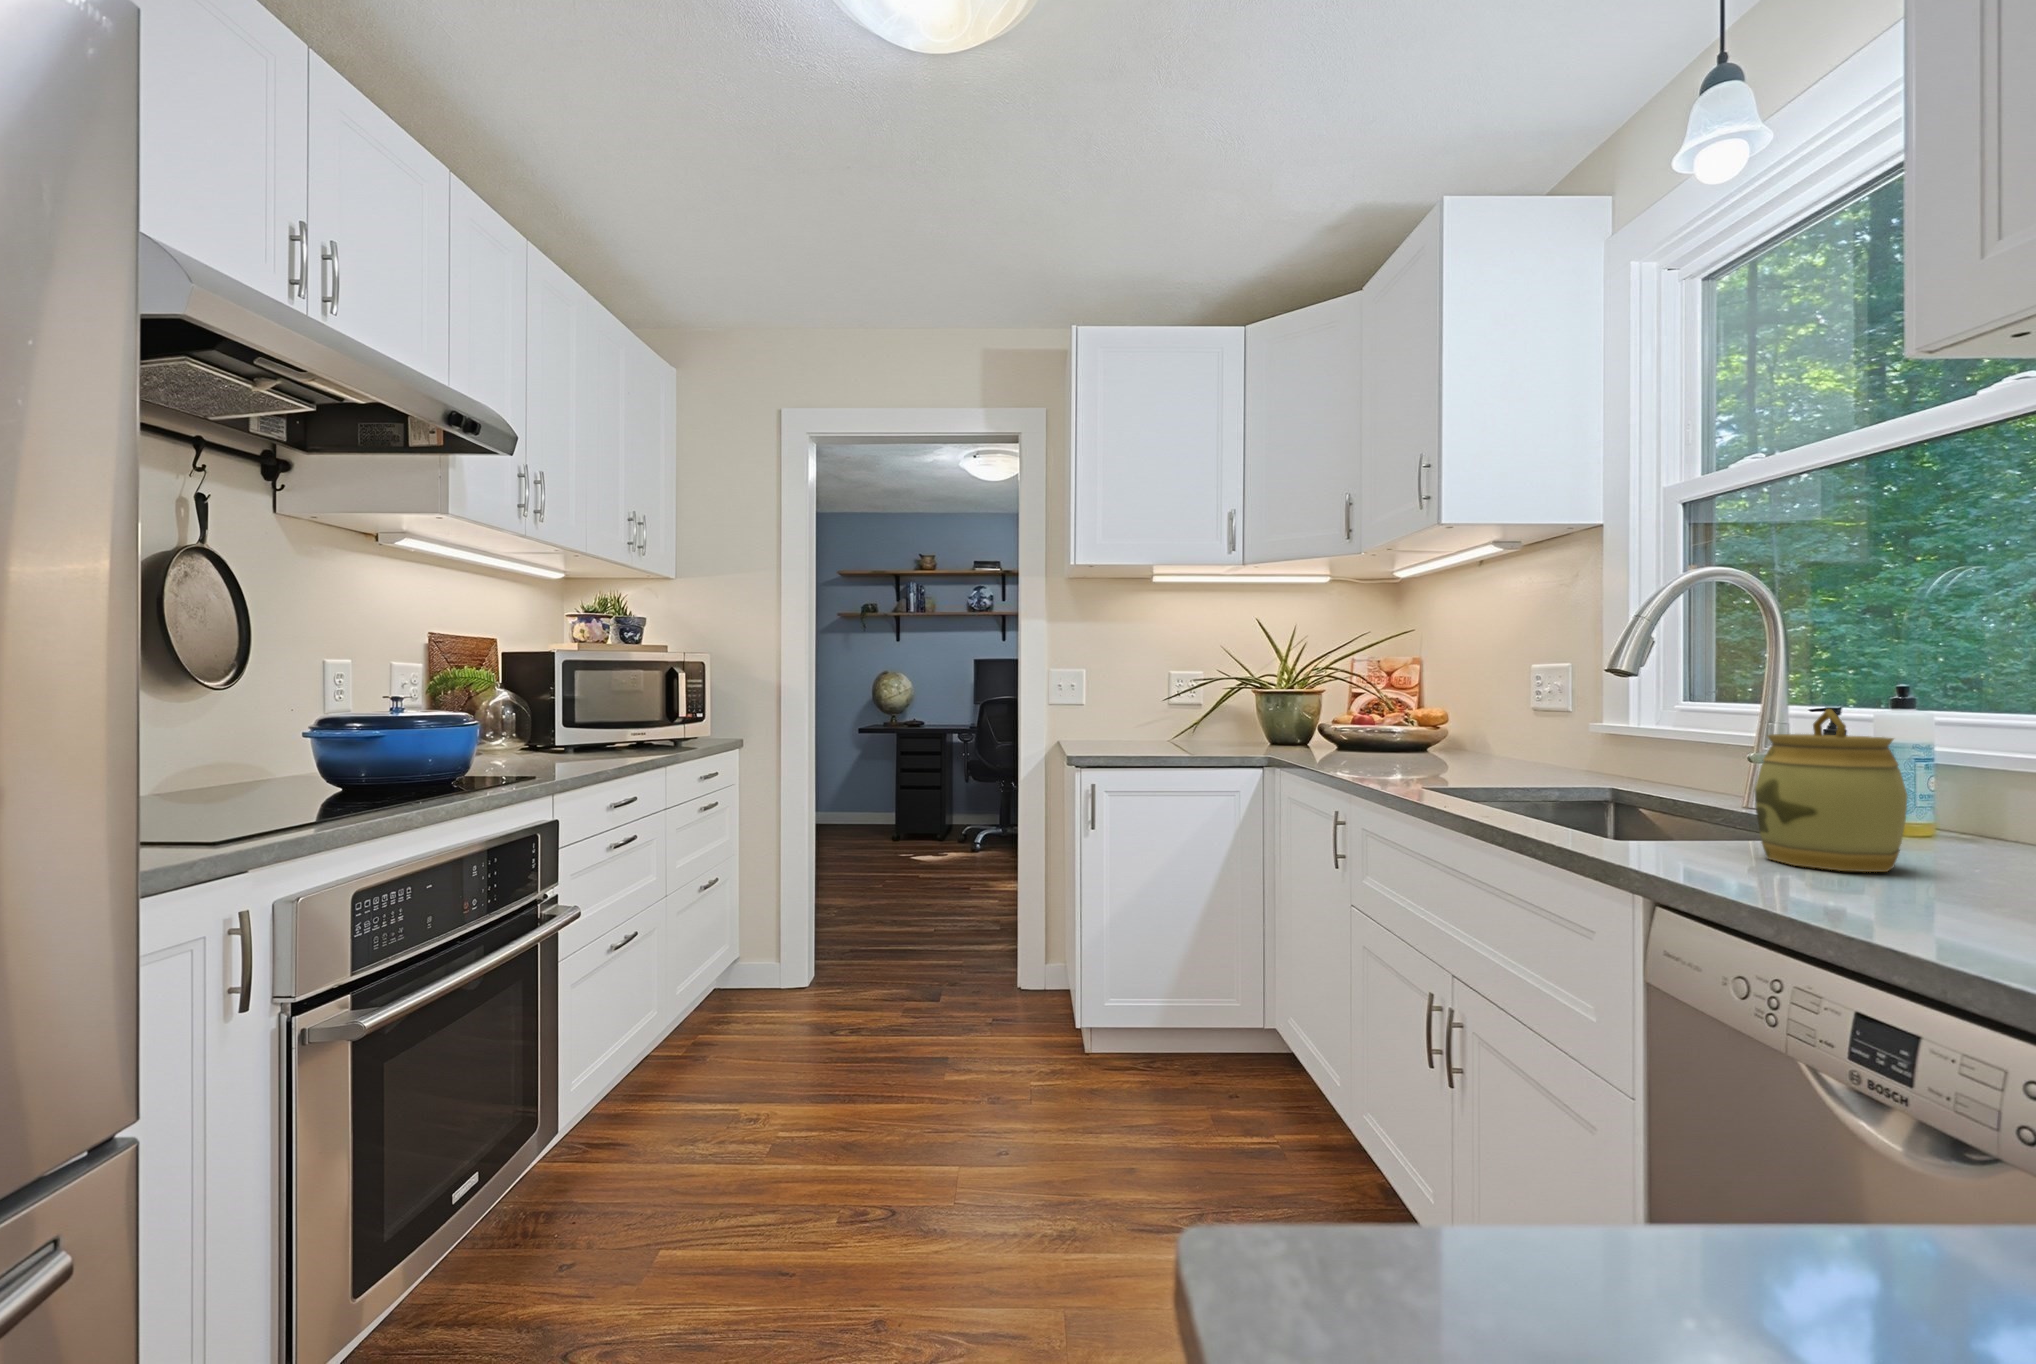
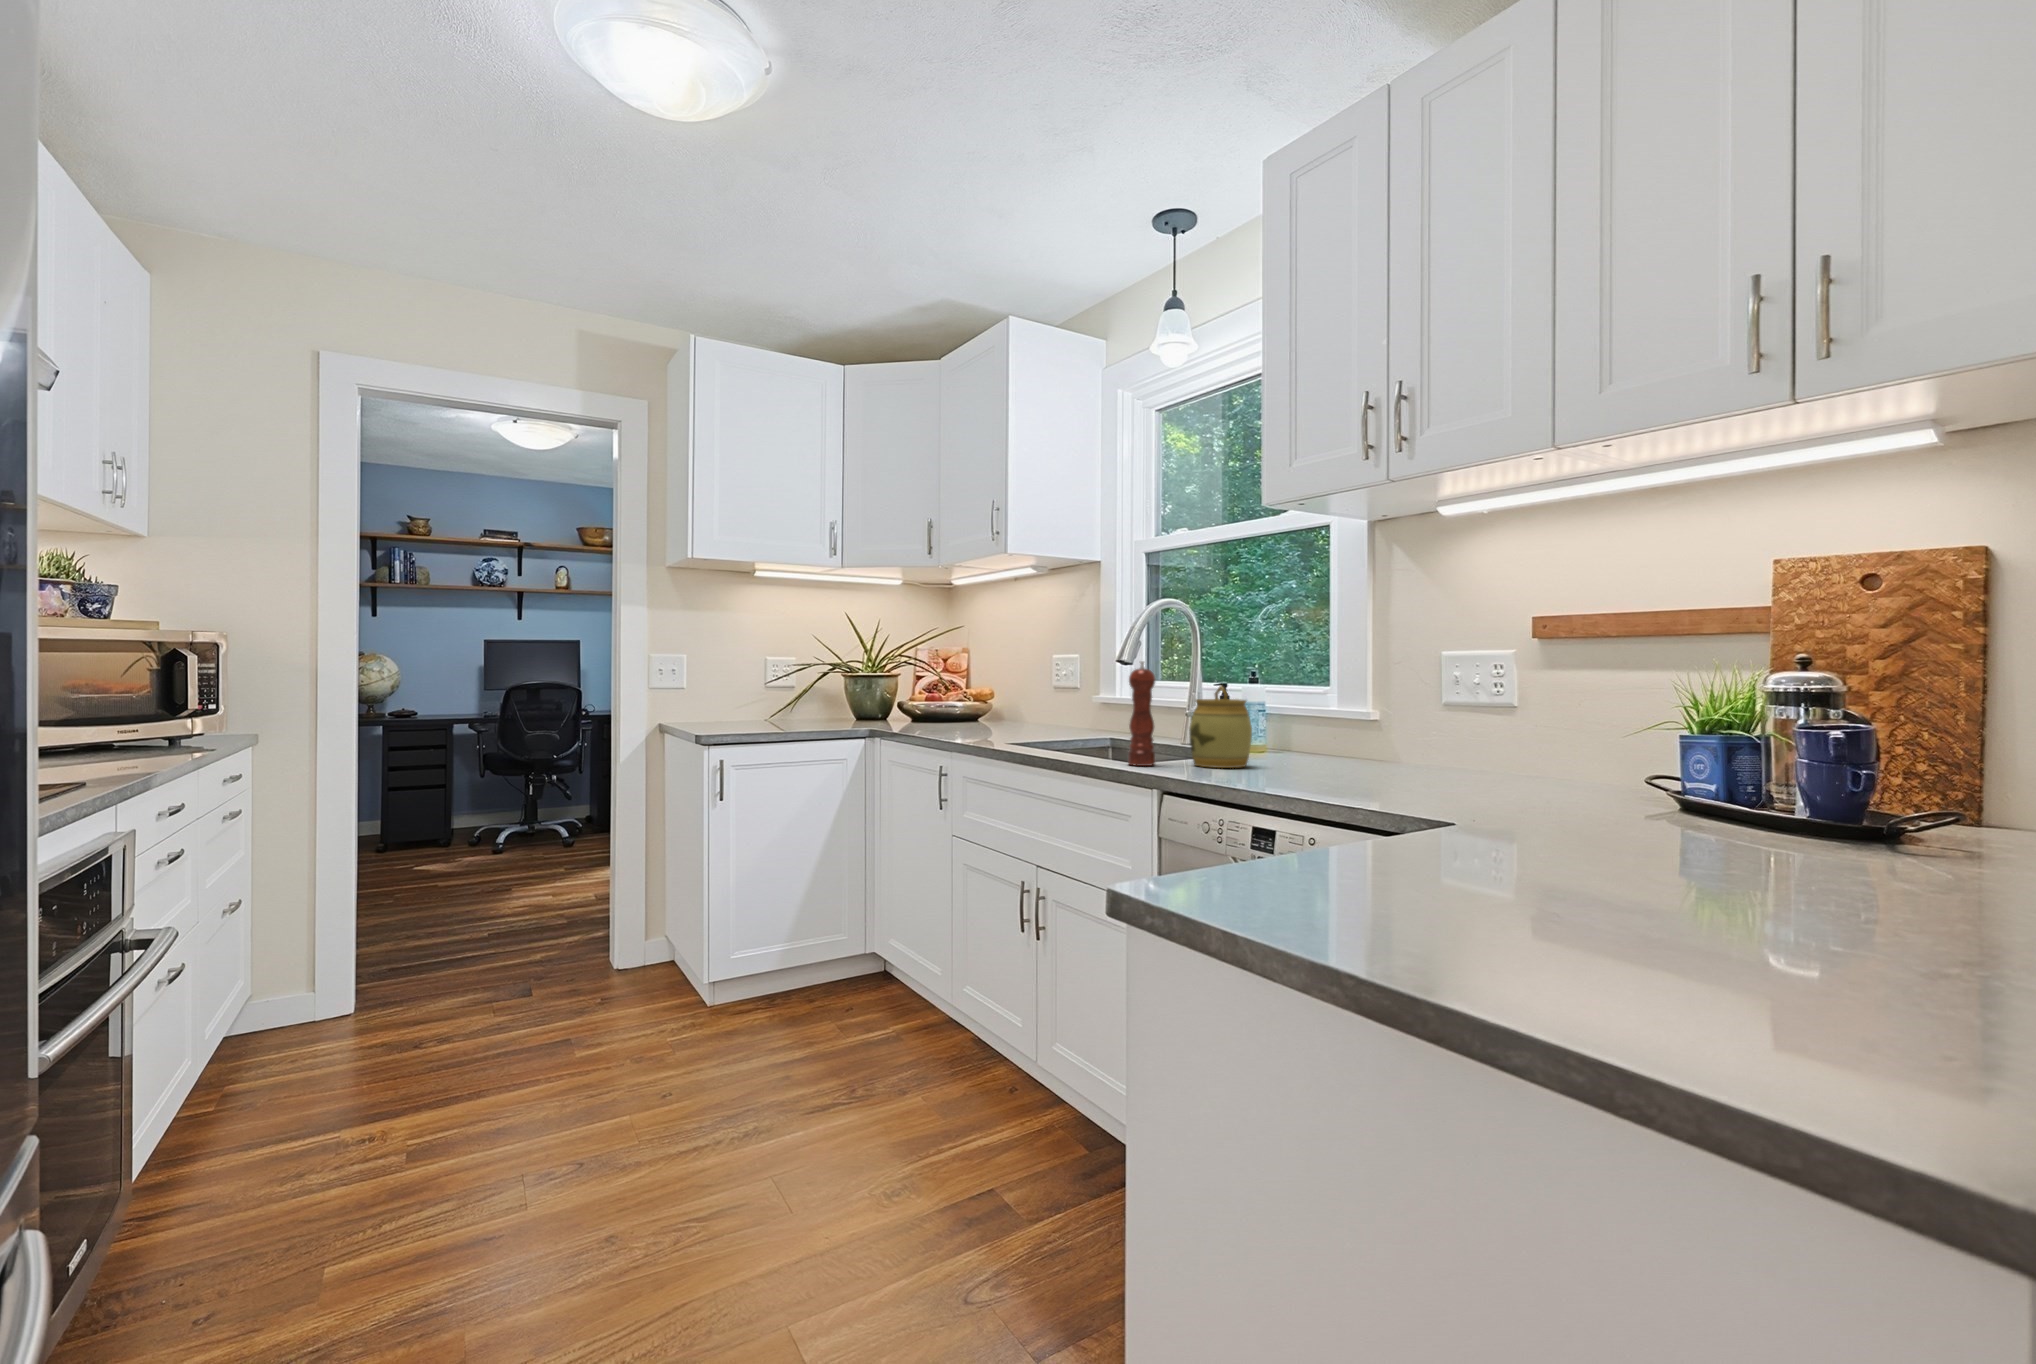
pepper mill: none [1620,664,1678,854] -> present [1128,661,1155,766]

